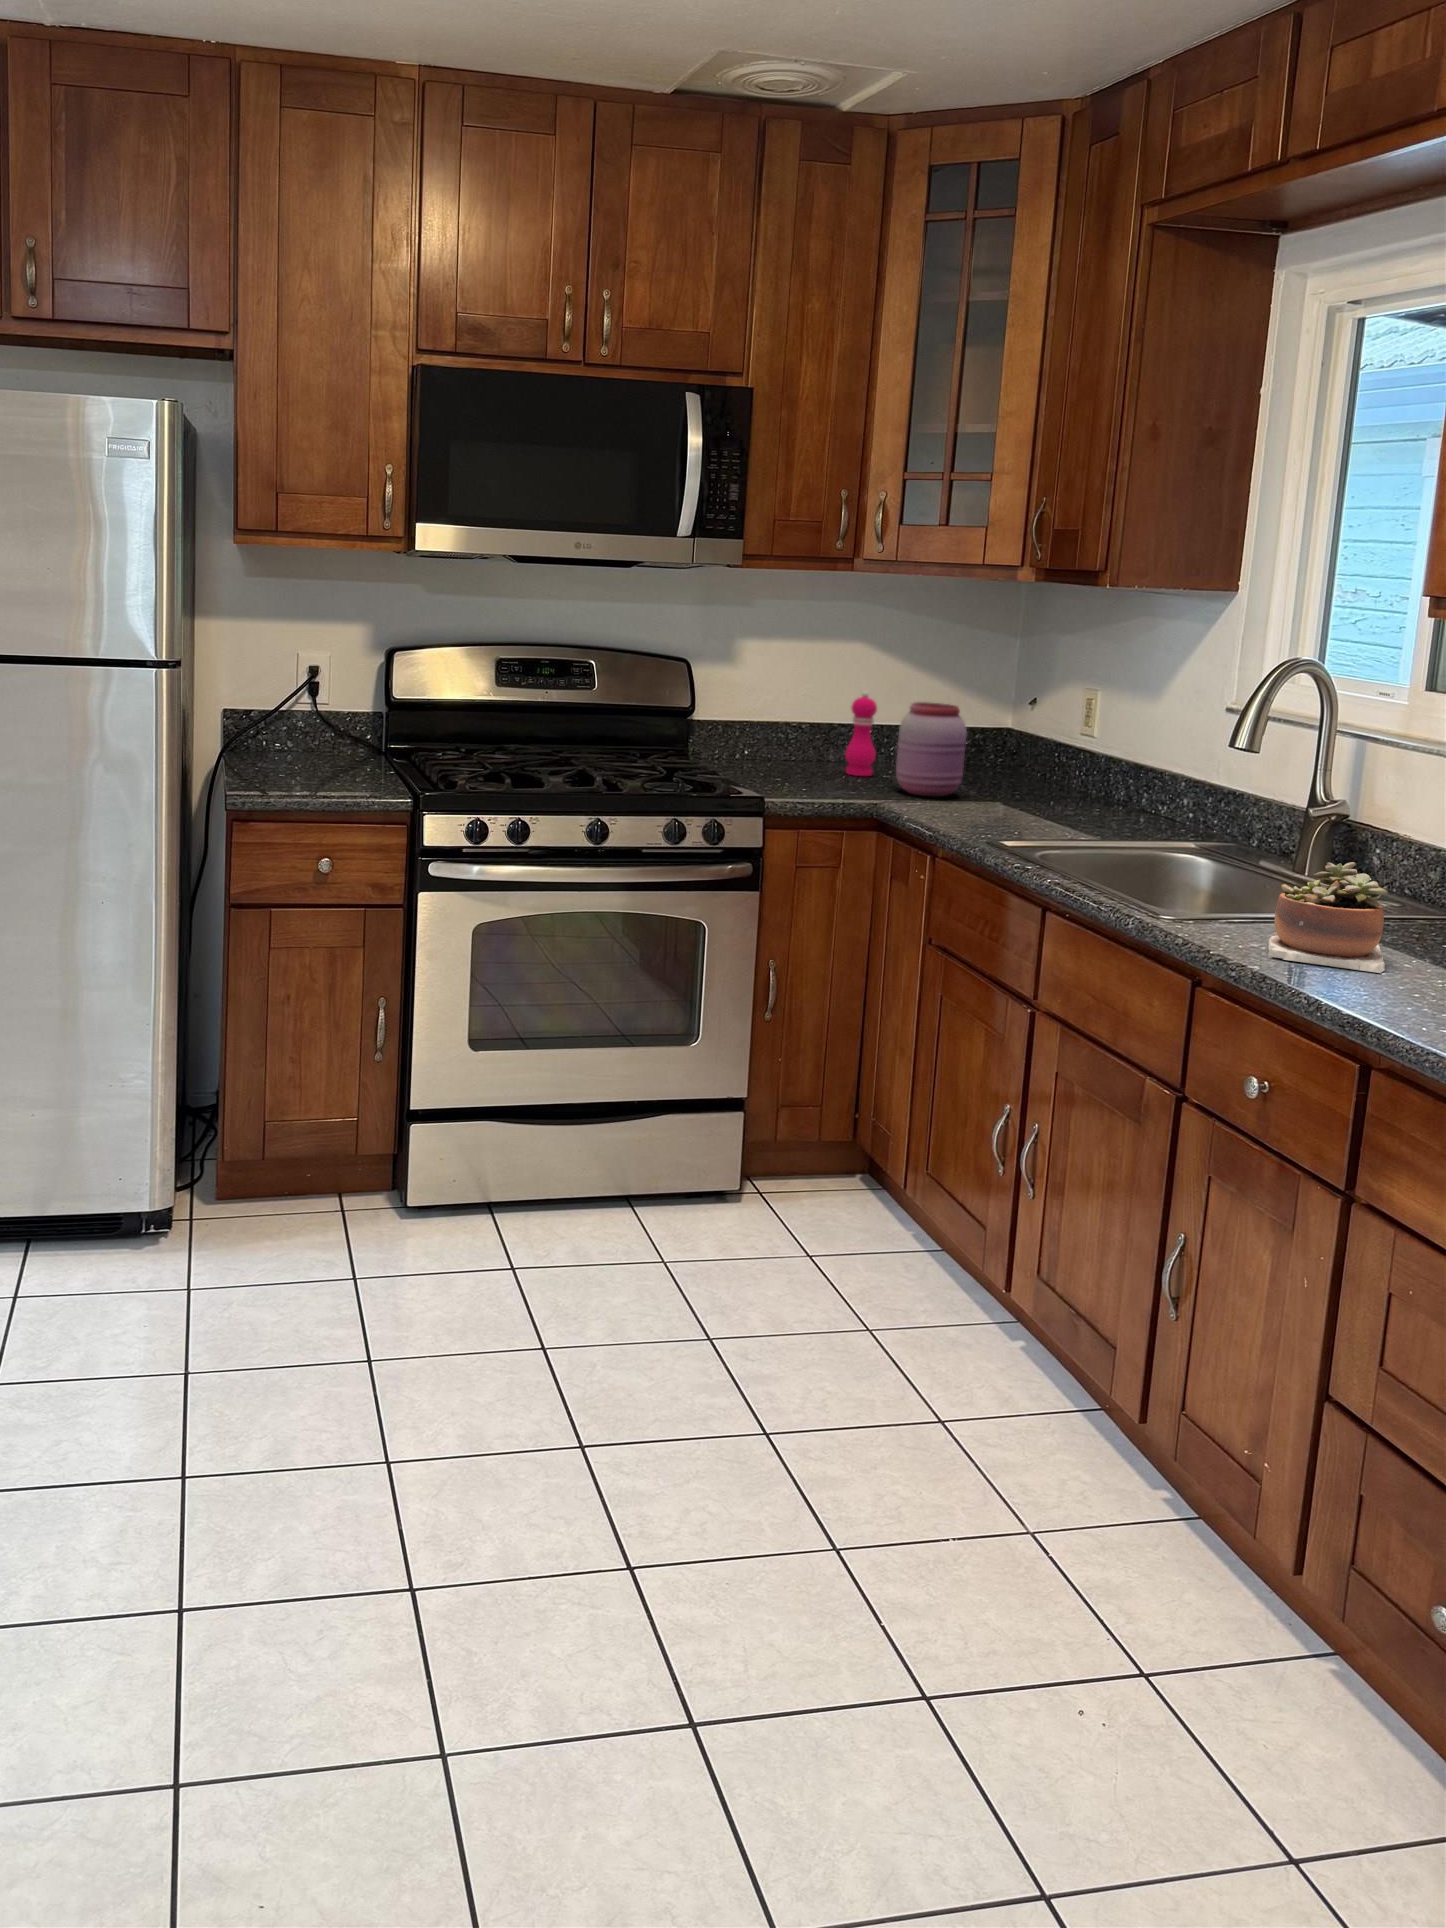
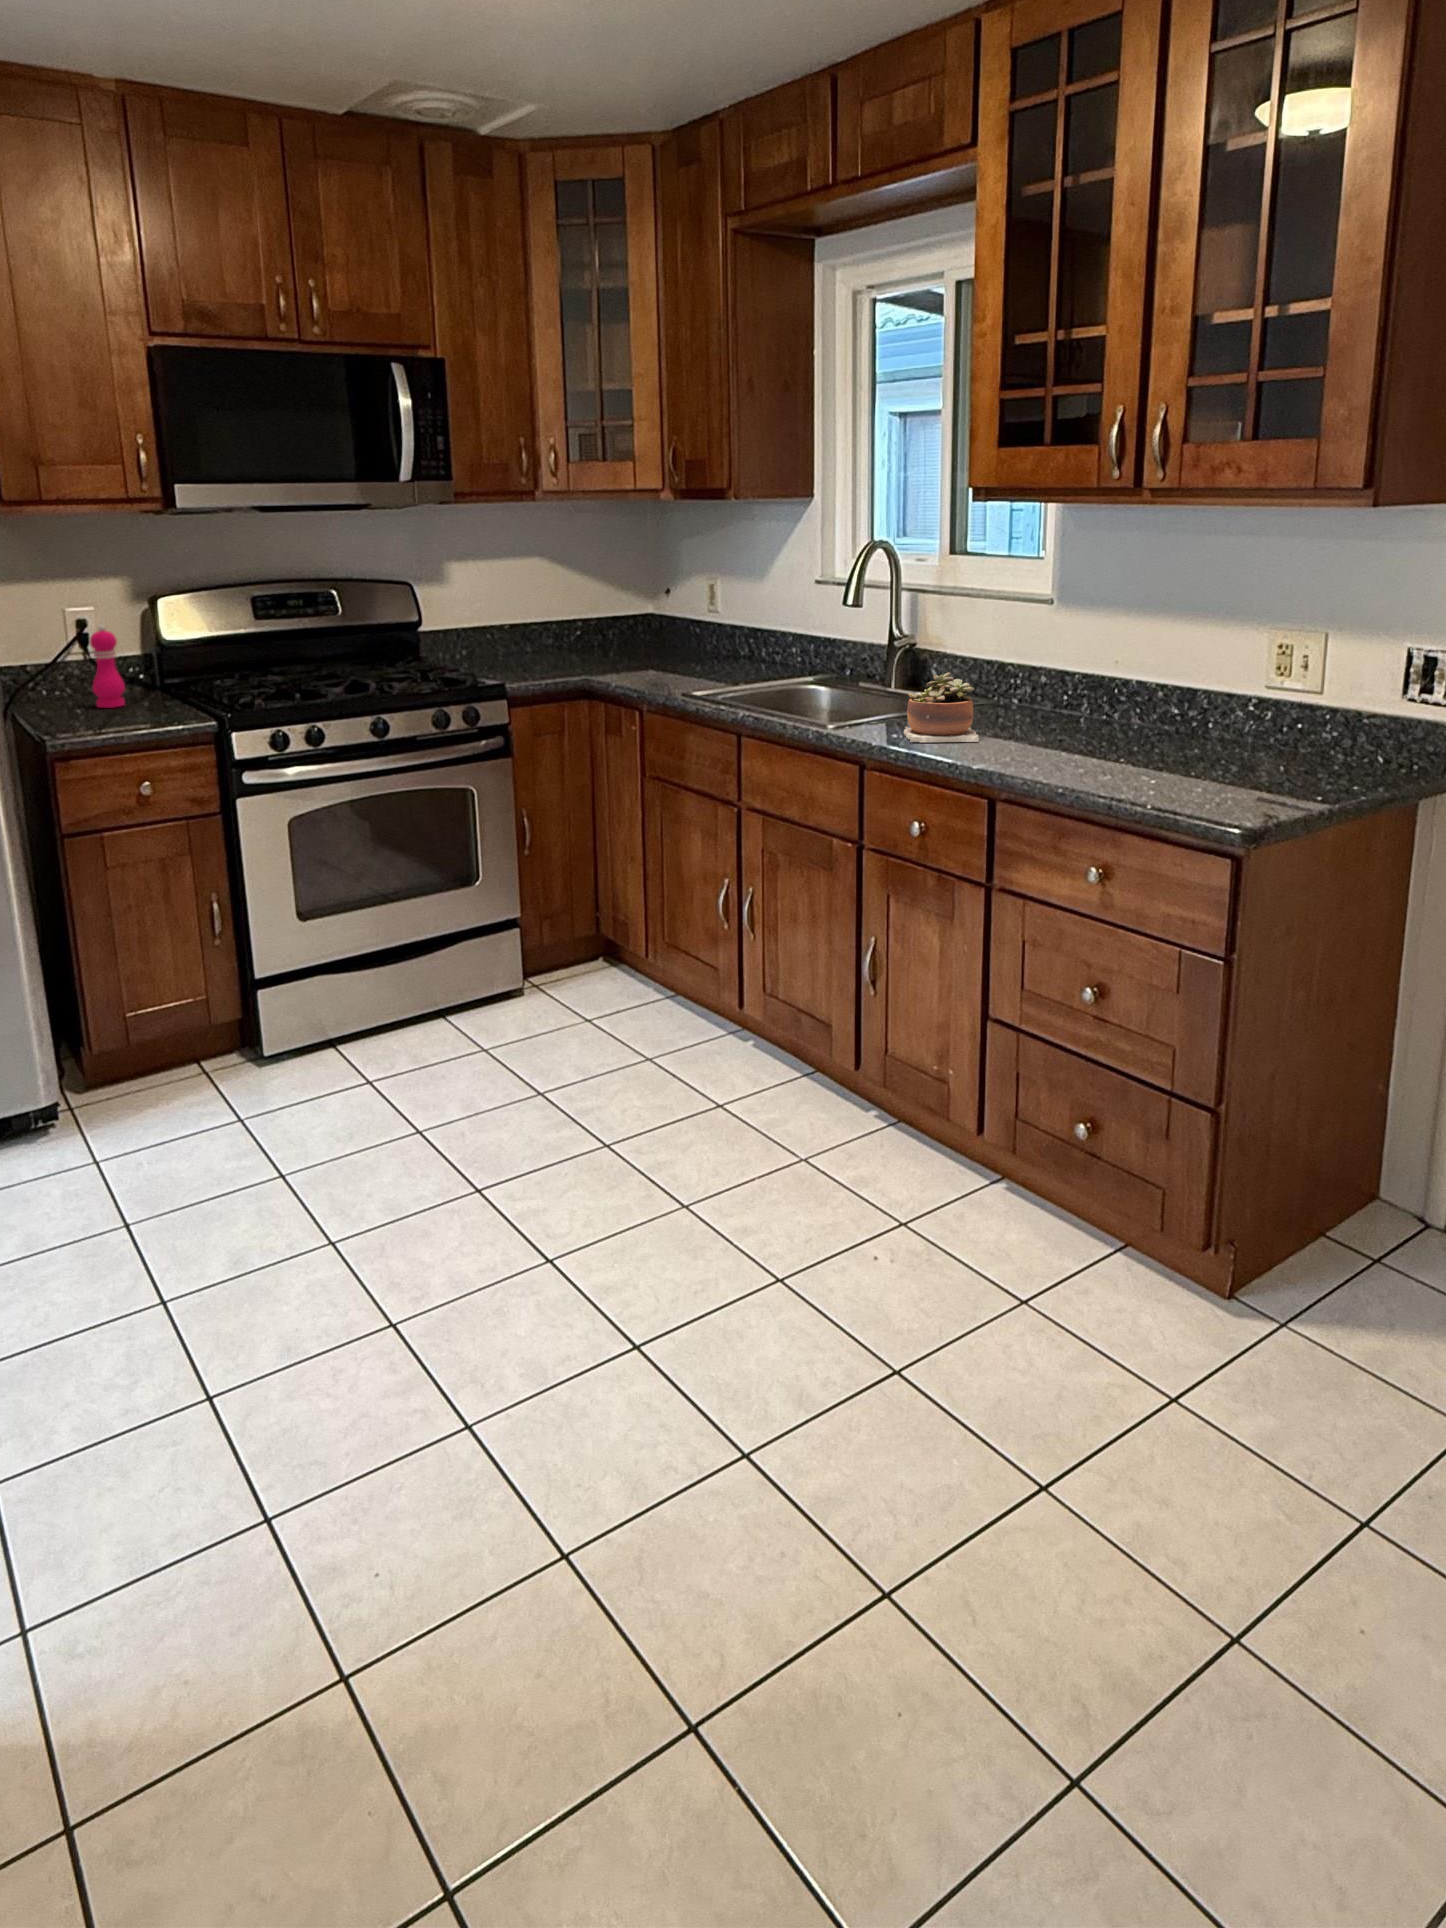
pepper mill: present [845,691,877,776] -> present [90,625,125,708]
jar: present [896,702,967,797] -> none [587,599,638,670]

